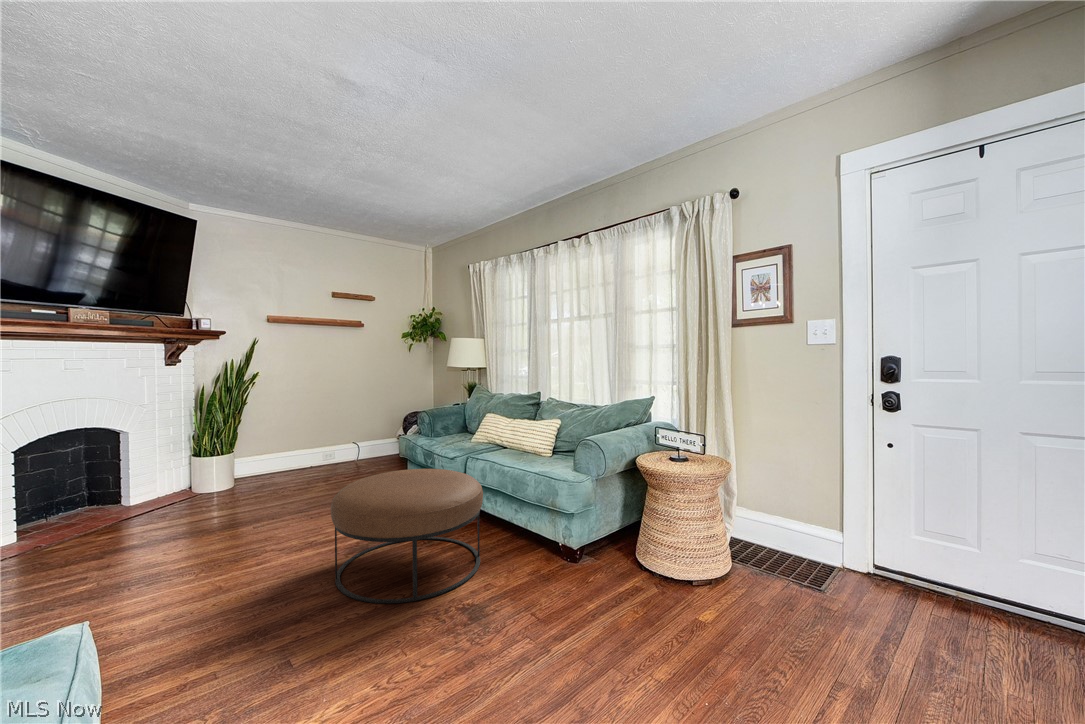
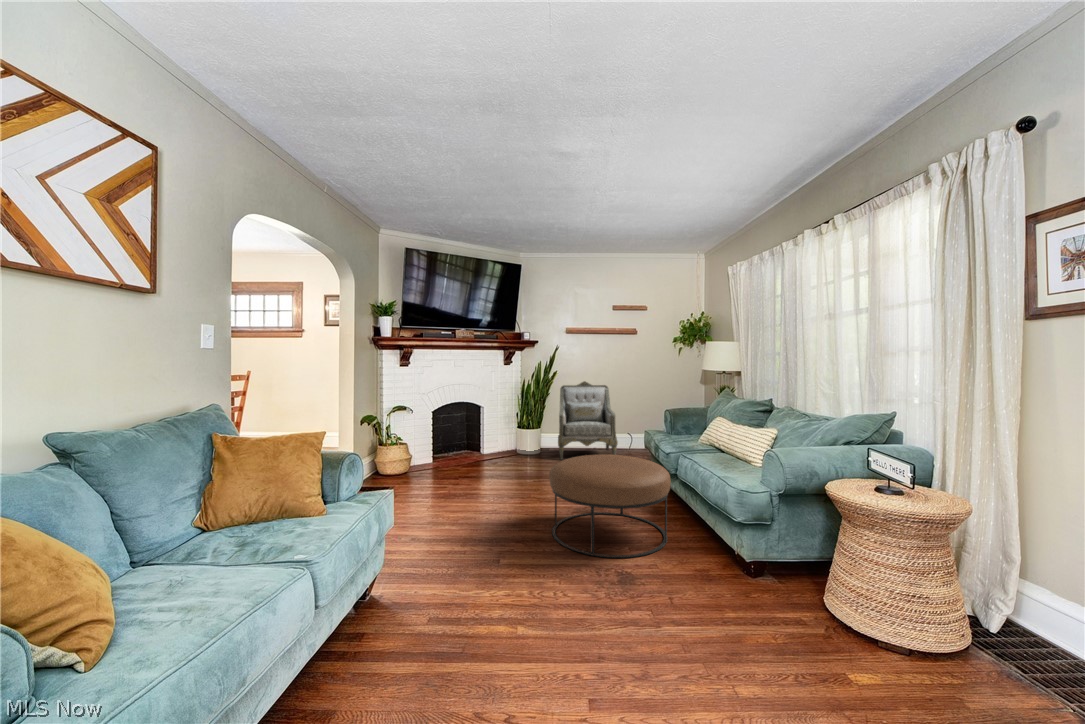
armchair: none [258,384,350,490] -> present [558,381,618,460]

